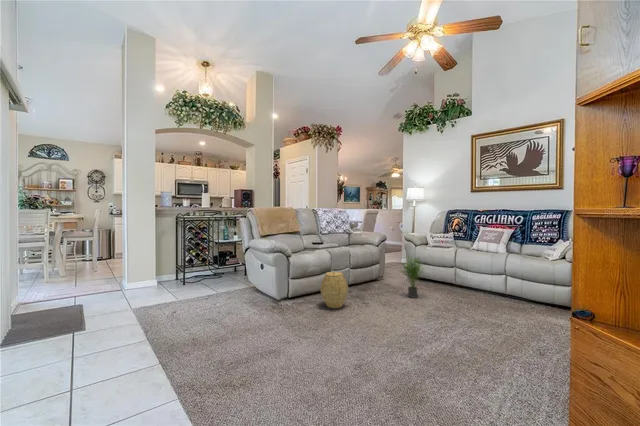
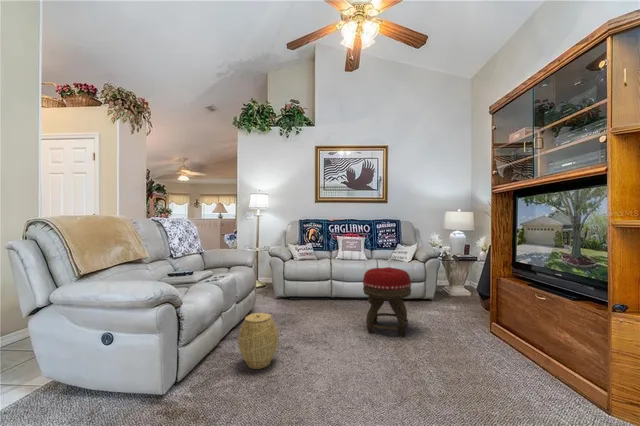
footstool: none [441,256,498,328] -> present [363,267,411,337]
potted plant: present [403,258,422,298] -> none [296,269,330,322]

